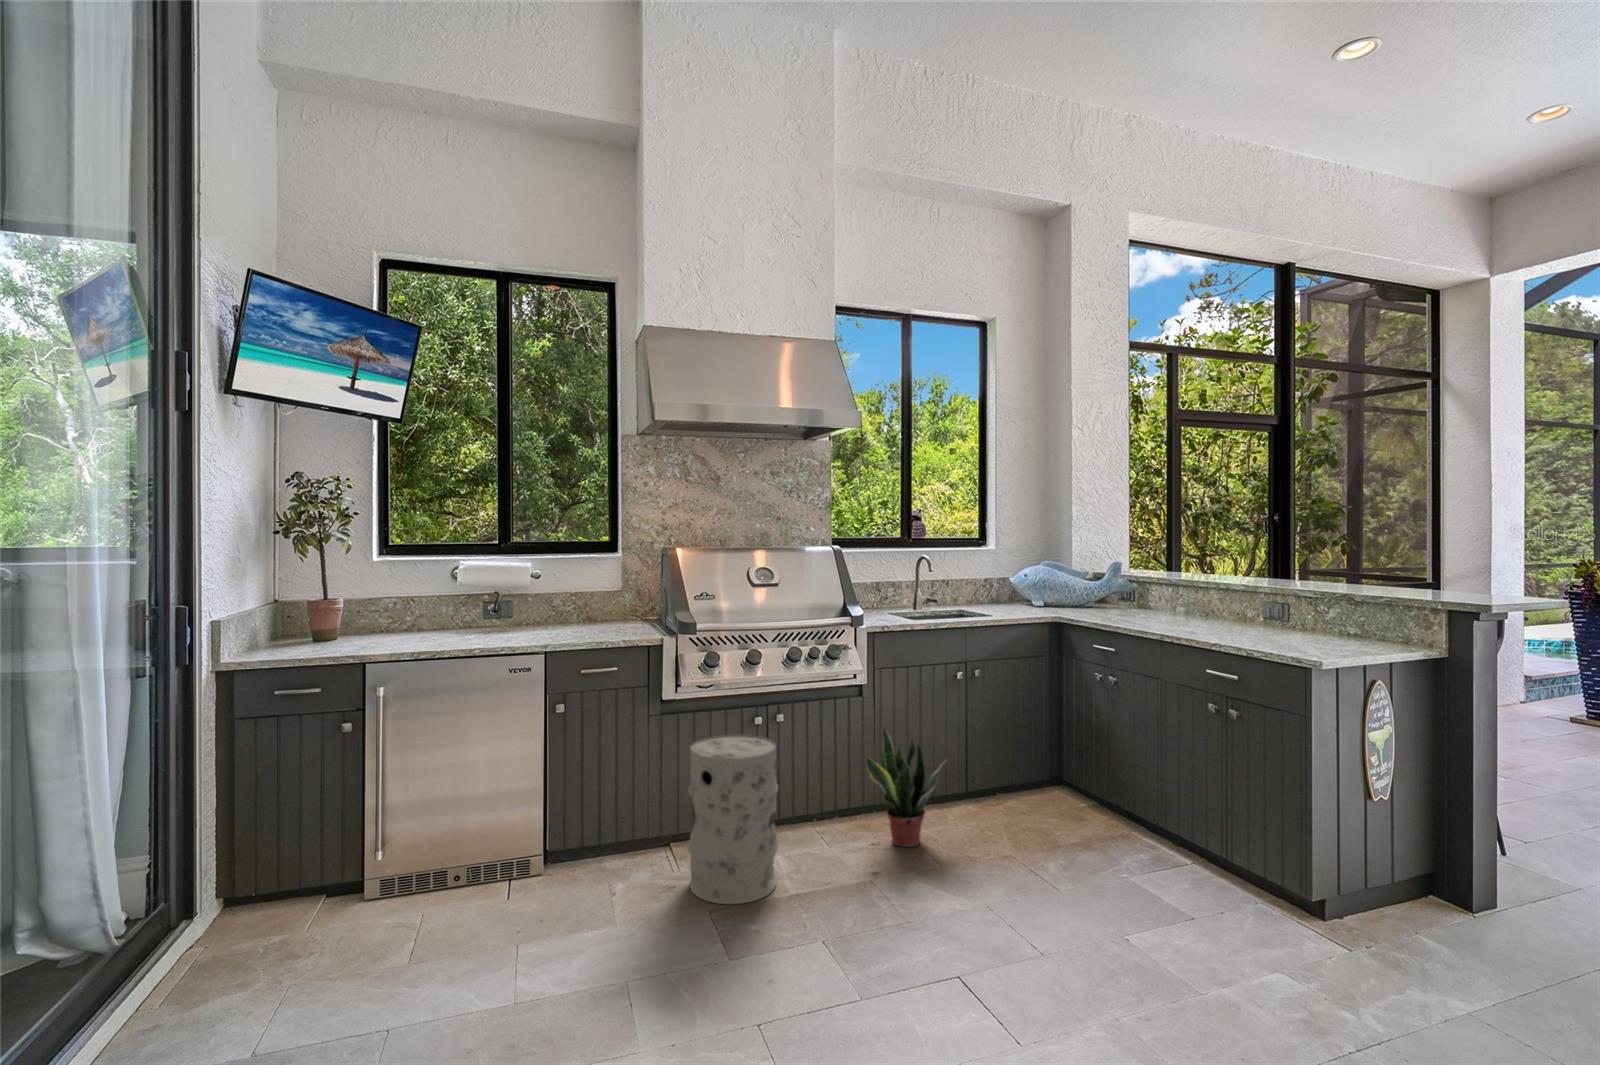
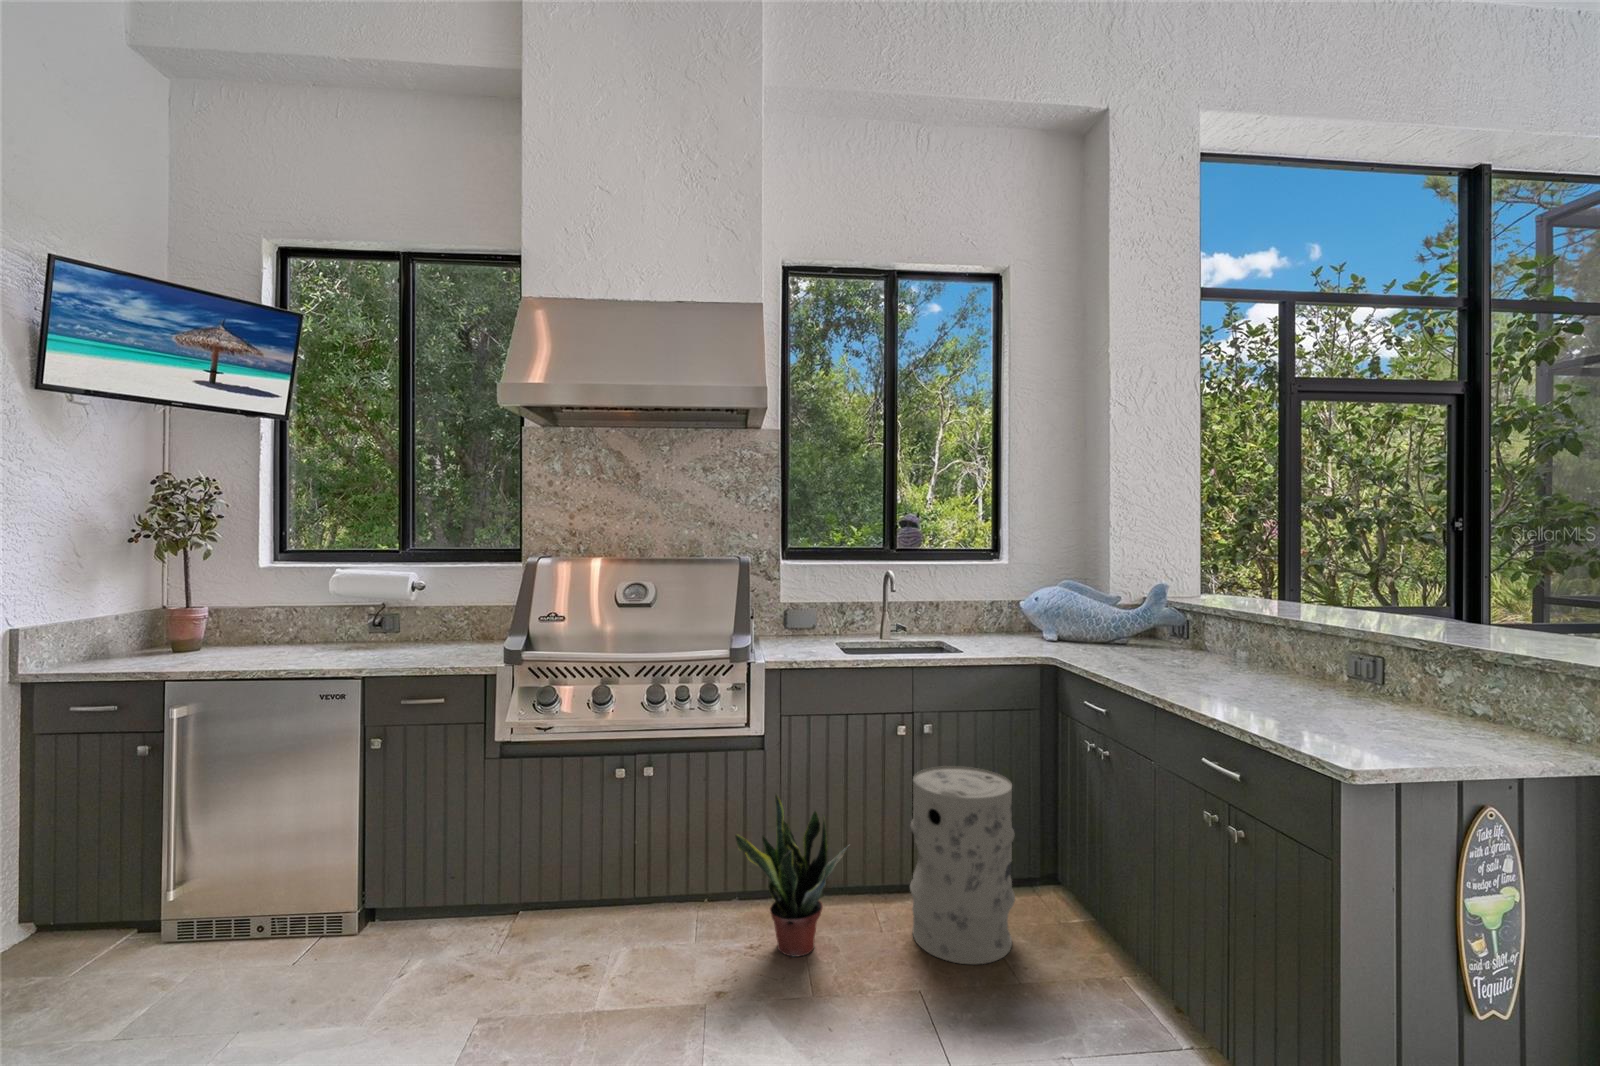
trash can: present [687,735,779,904] -> present [910,766,1015,964]

